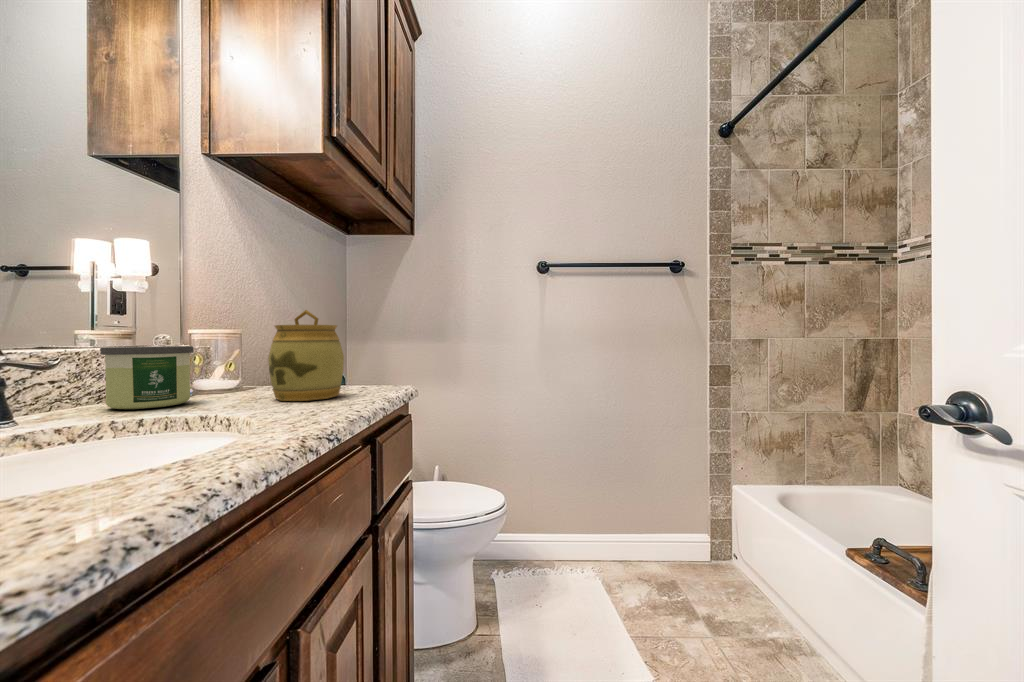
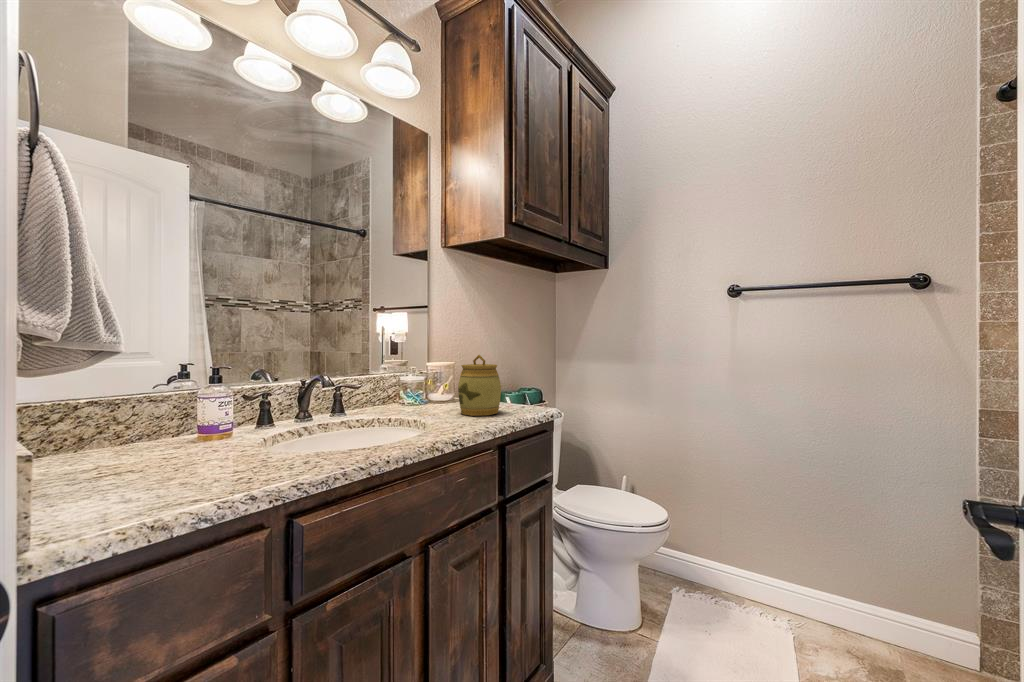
candle: present [100,346,193,409] -> none [380,375,422,412]

